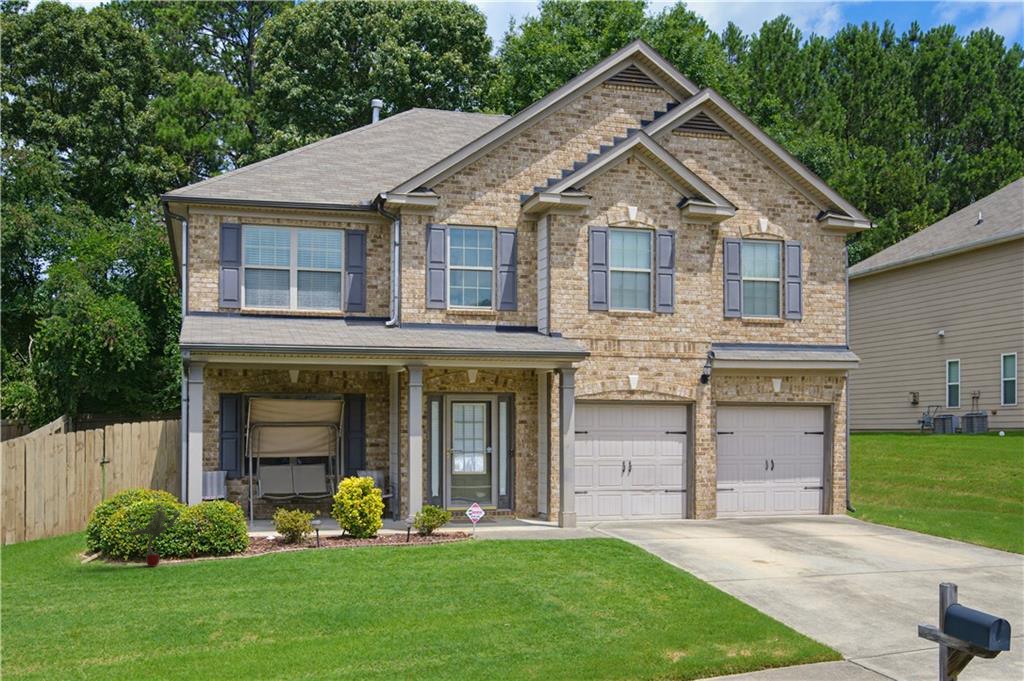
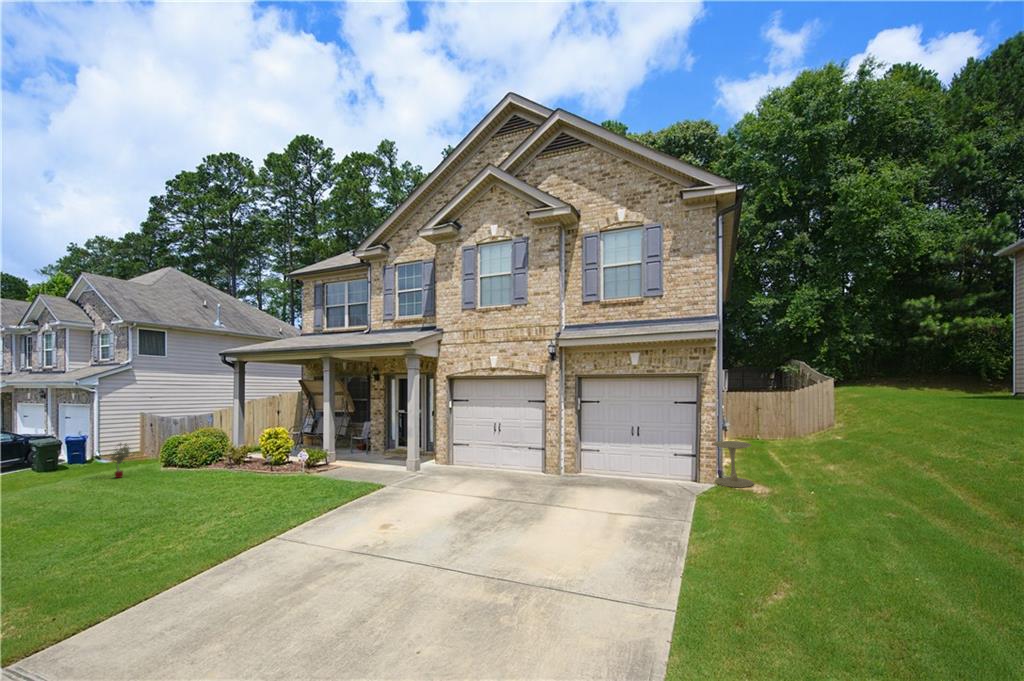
pedestal table: none [848,469,883,509] -> present [713,441,754,487]

